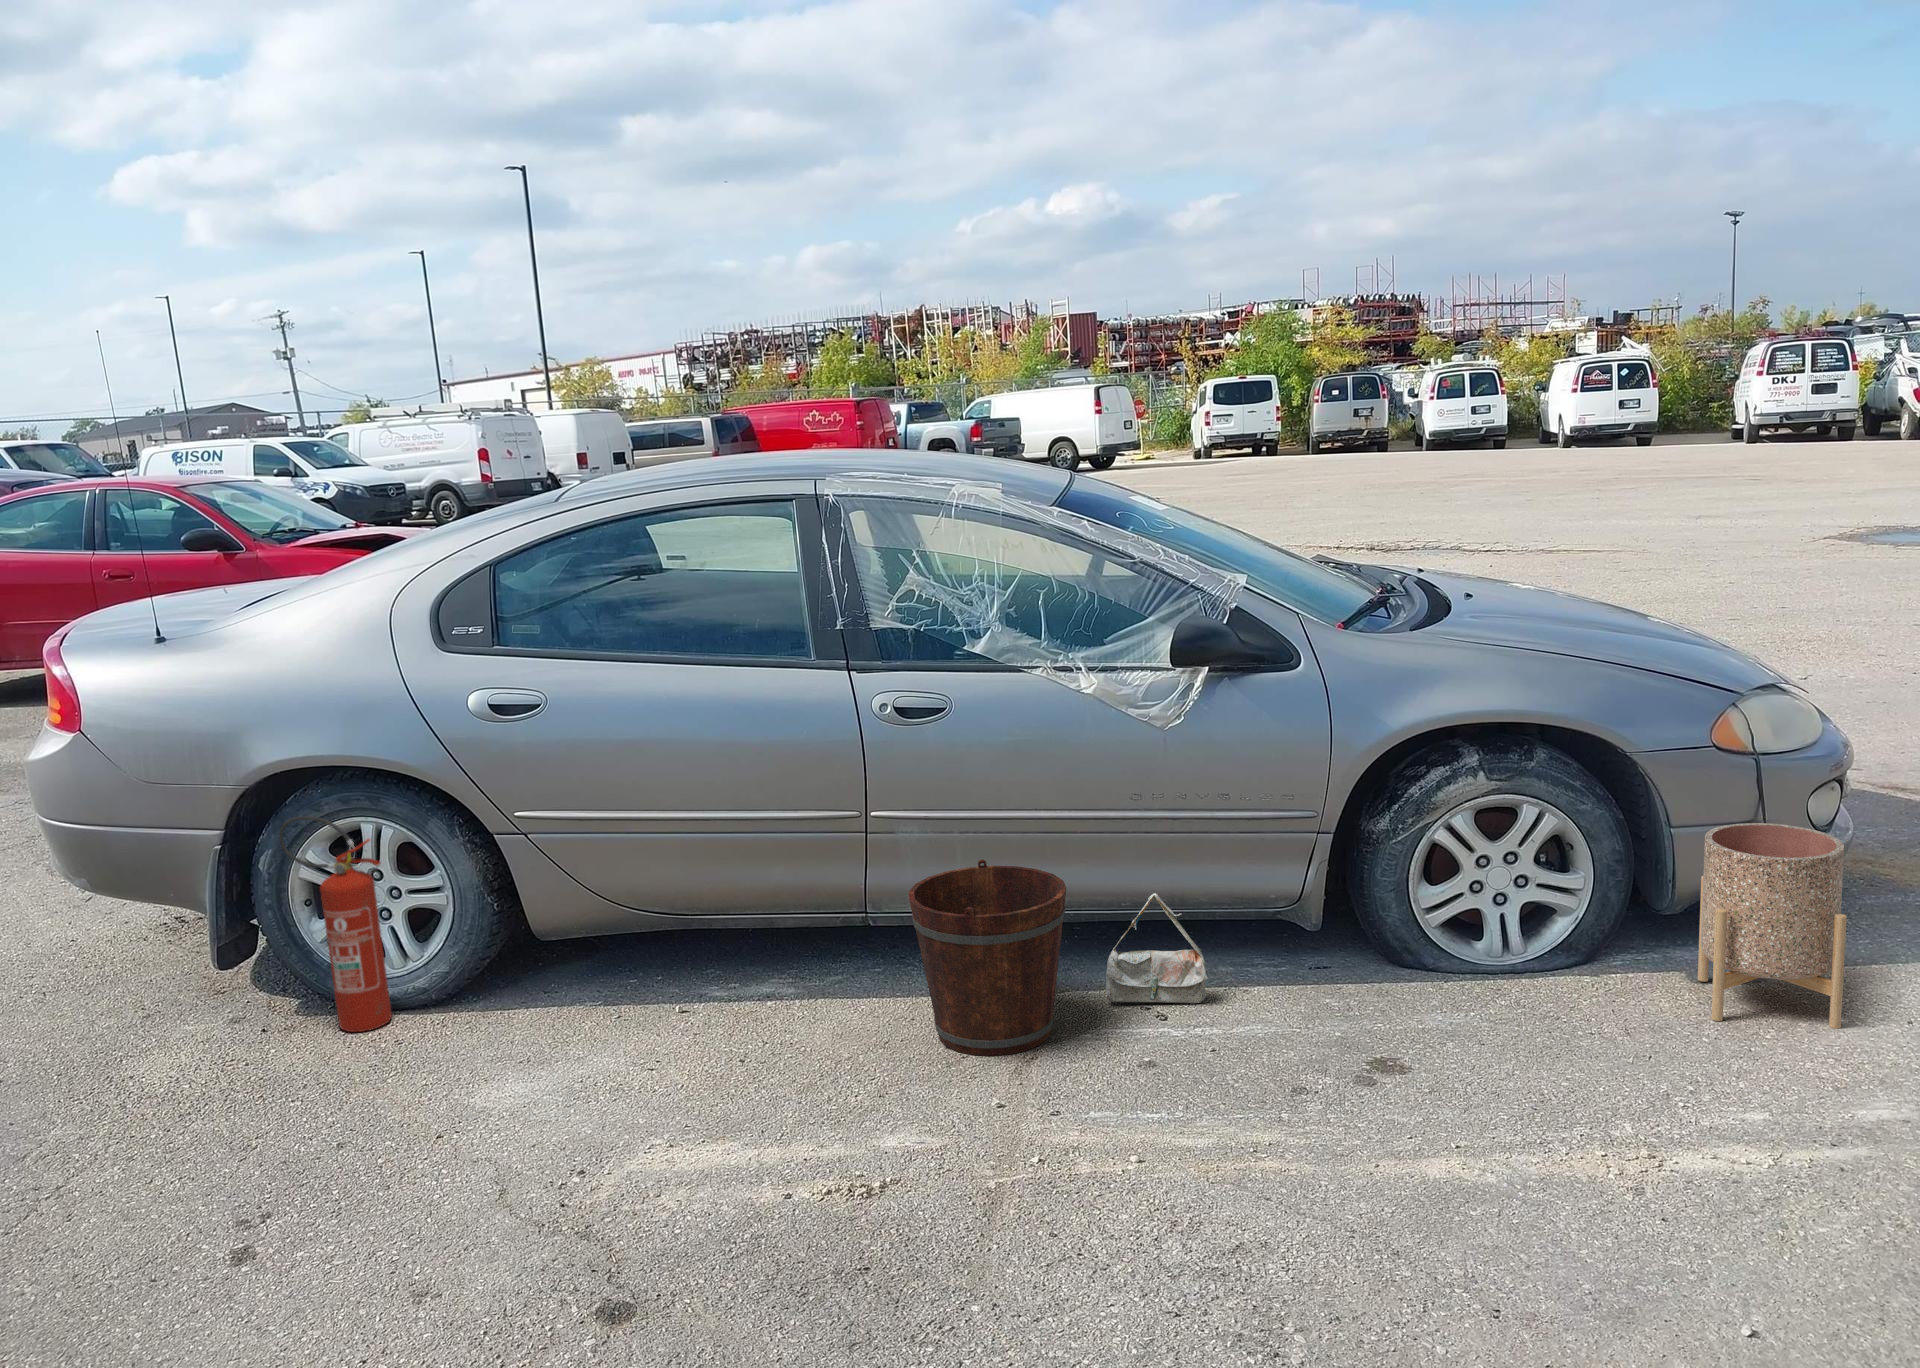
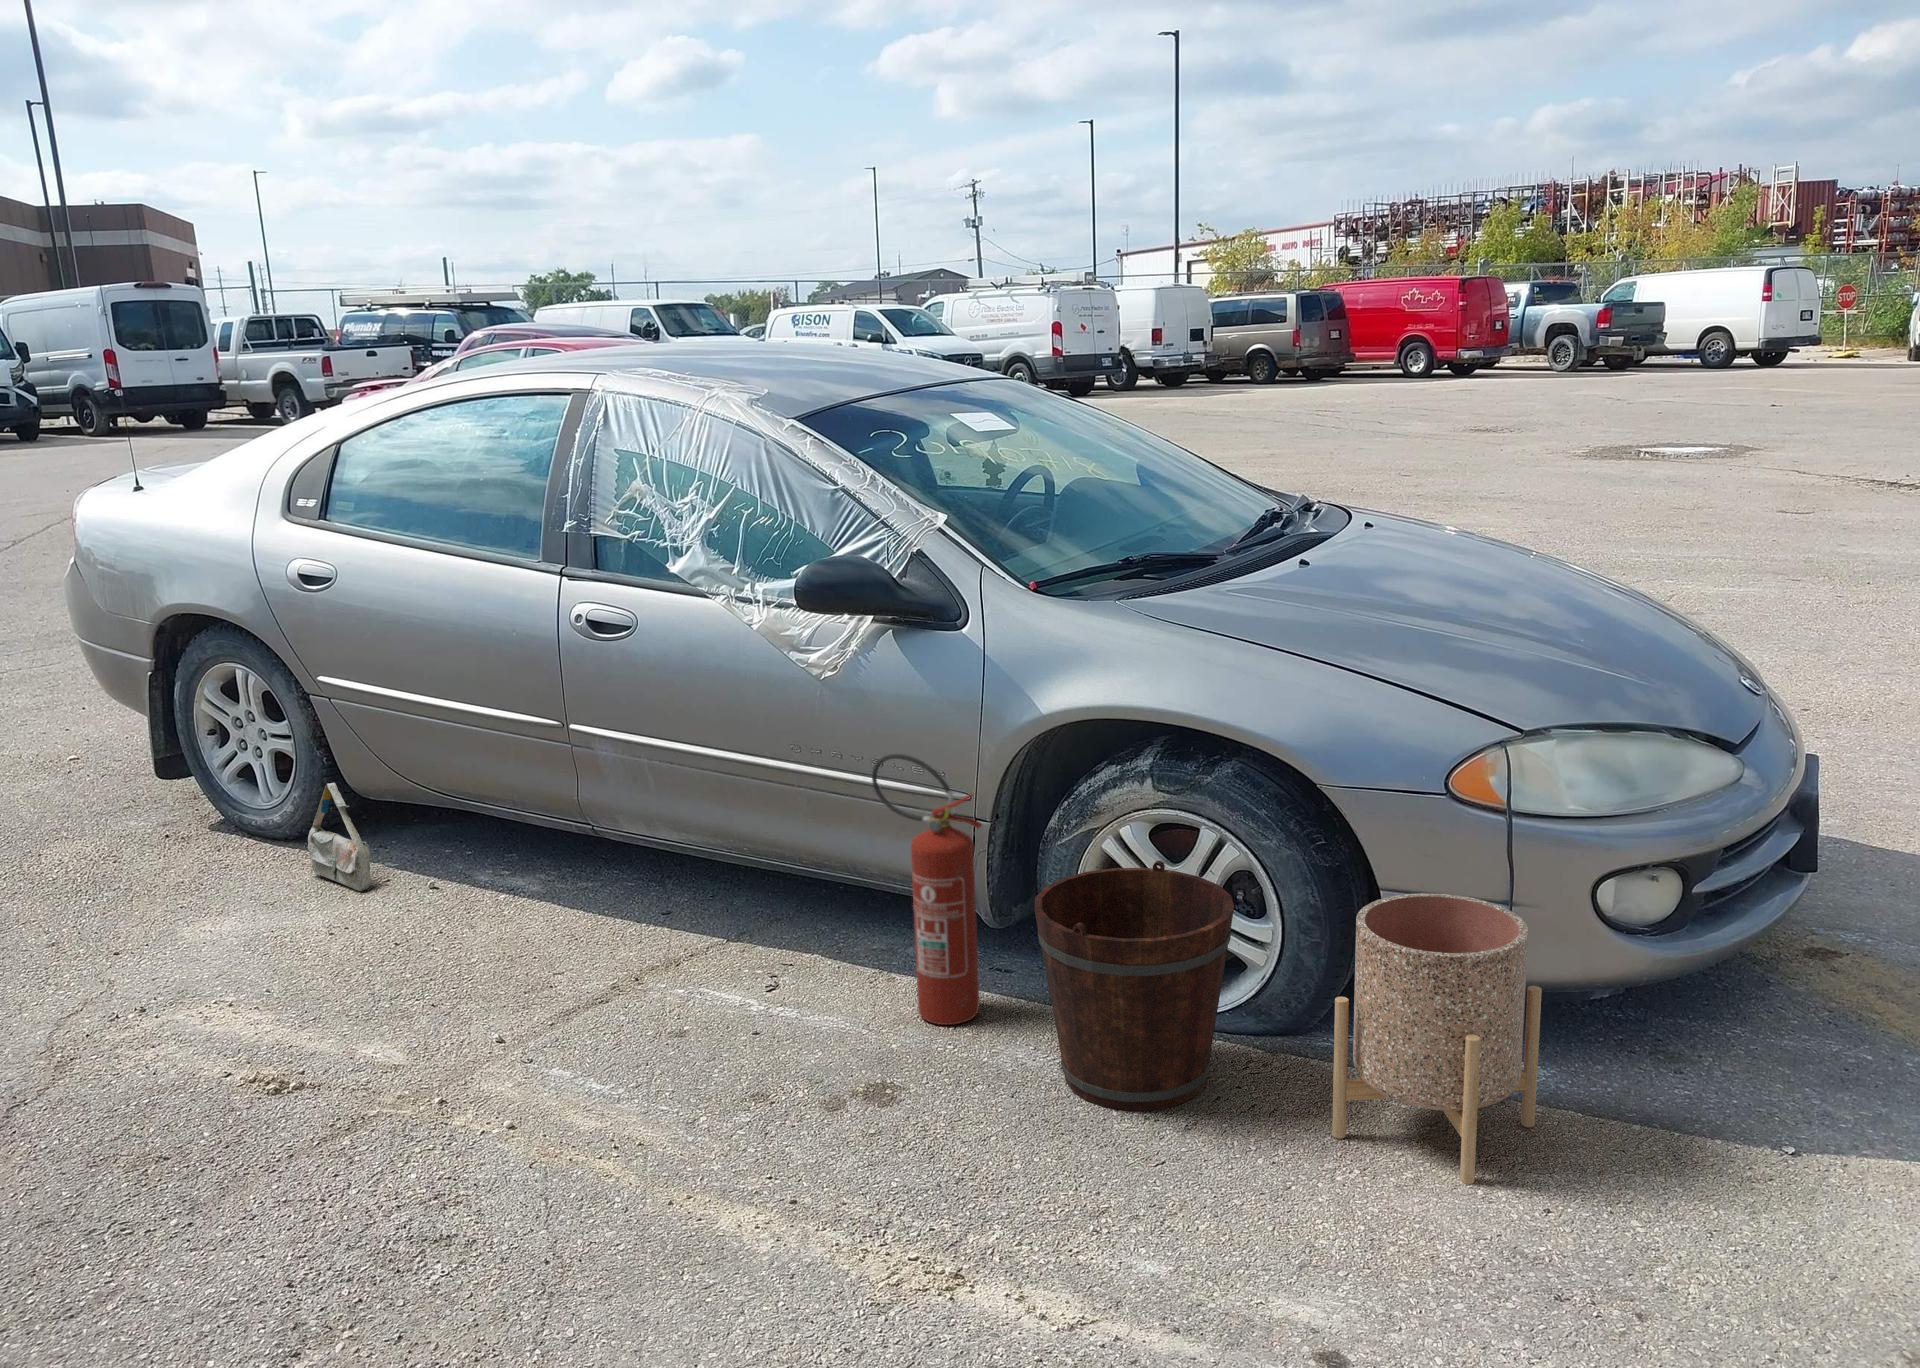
fire extinguisher: present [279,816,392,1032] -> present [872,754,982,1025]
bucket: present [908,859,1066,1056] -> present [1034,861,1234,1111]
bag: present [1105,893,1207,1003] -> present [308,783,372,891]

